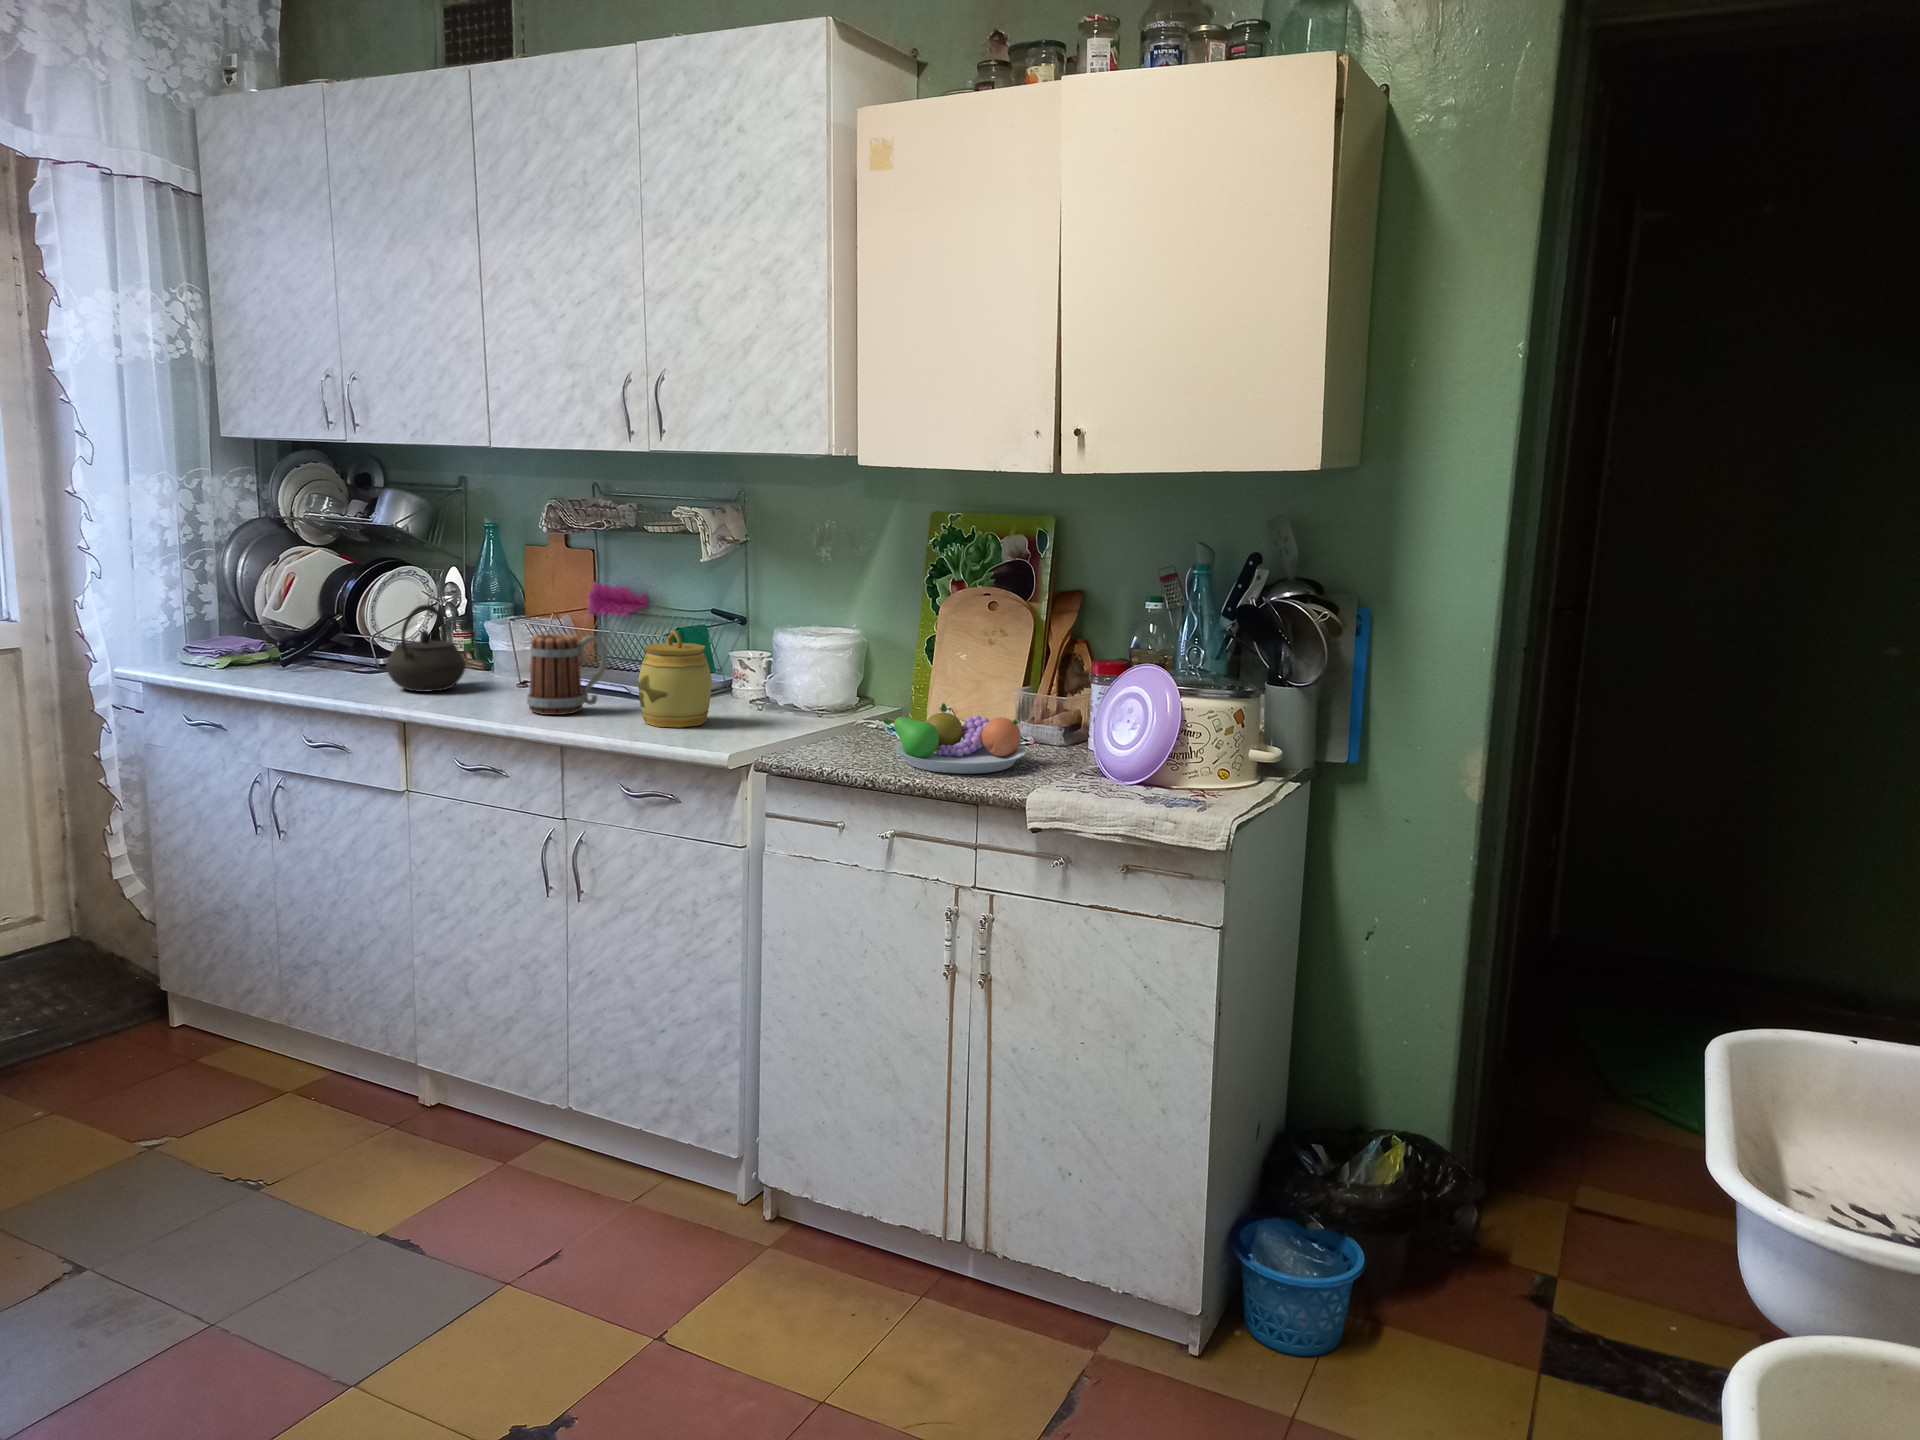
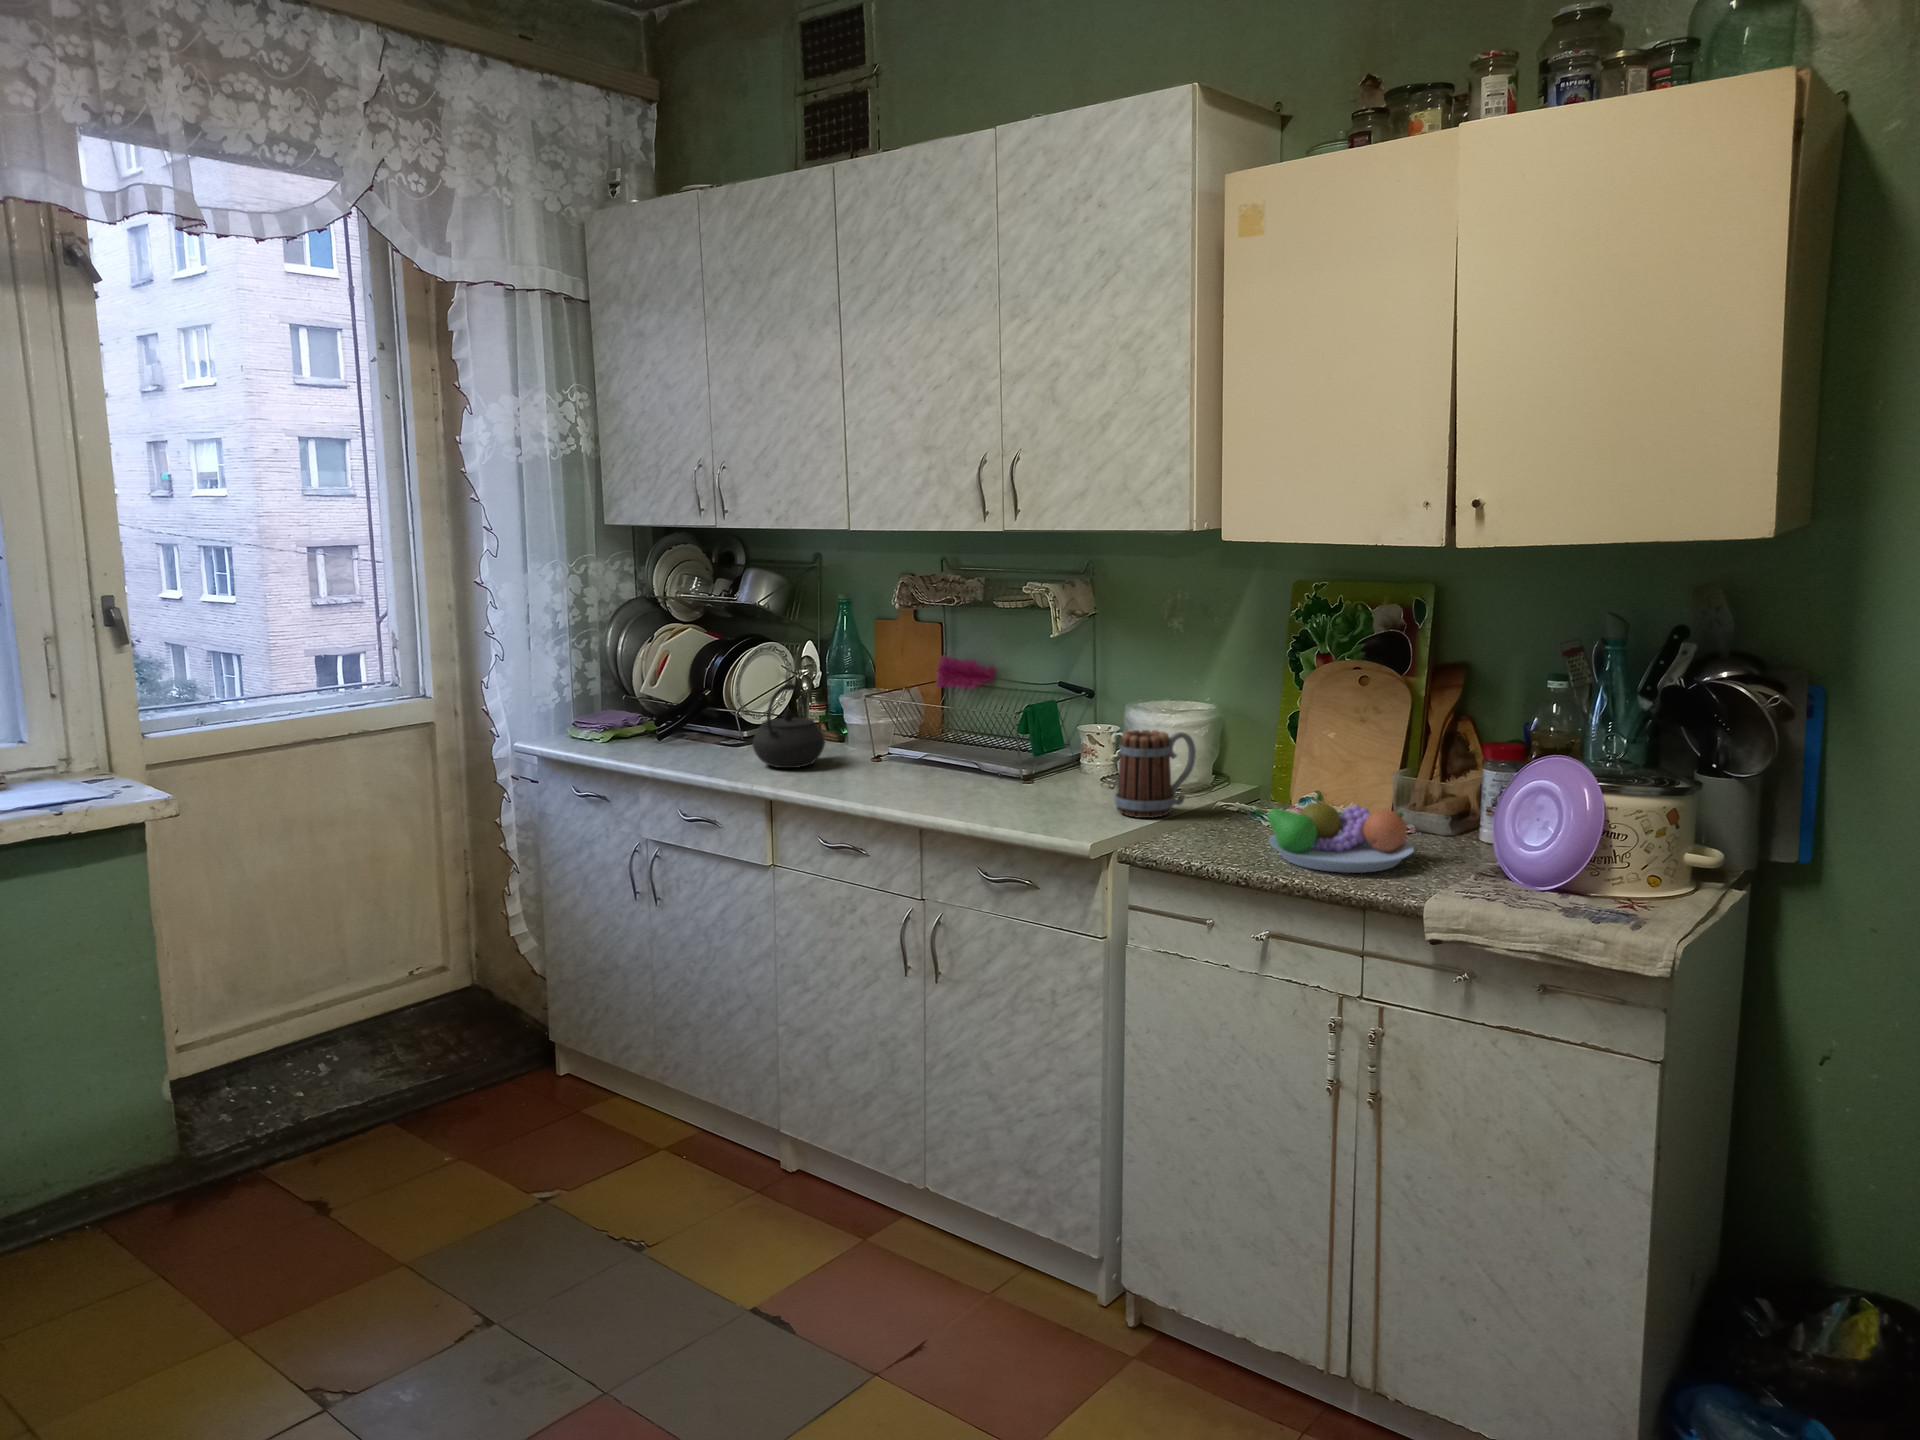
jar: present [638,630,712,727] -> none [996,712,1068,811]
mug: present [527,634,607,715] -> present [1115,730,1196,818]

